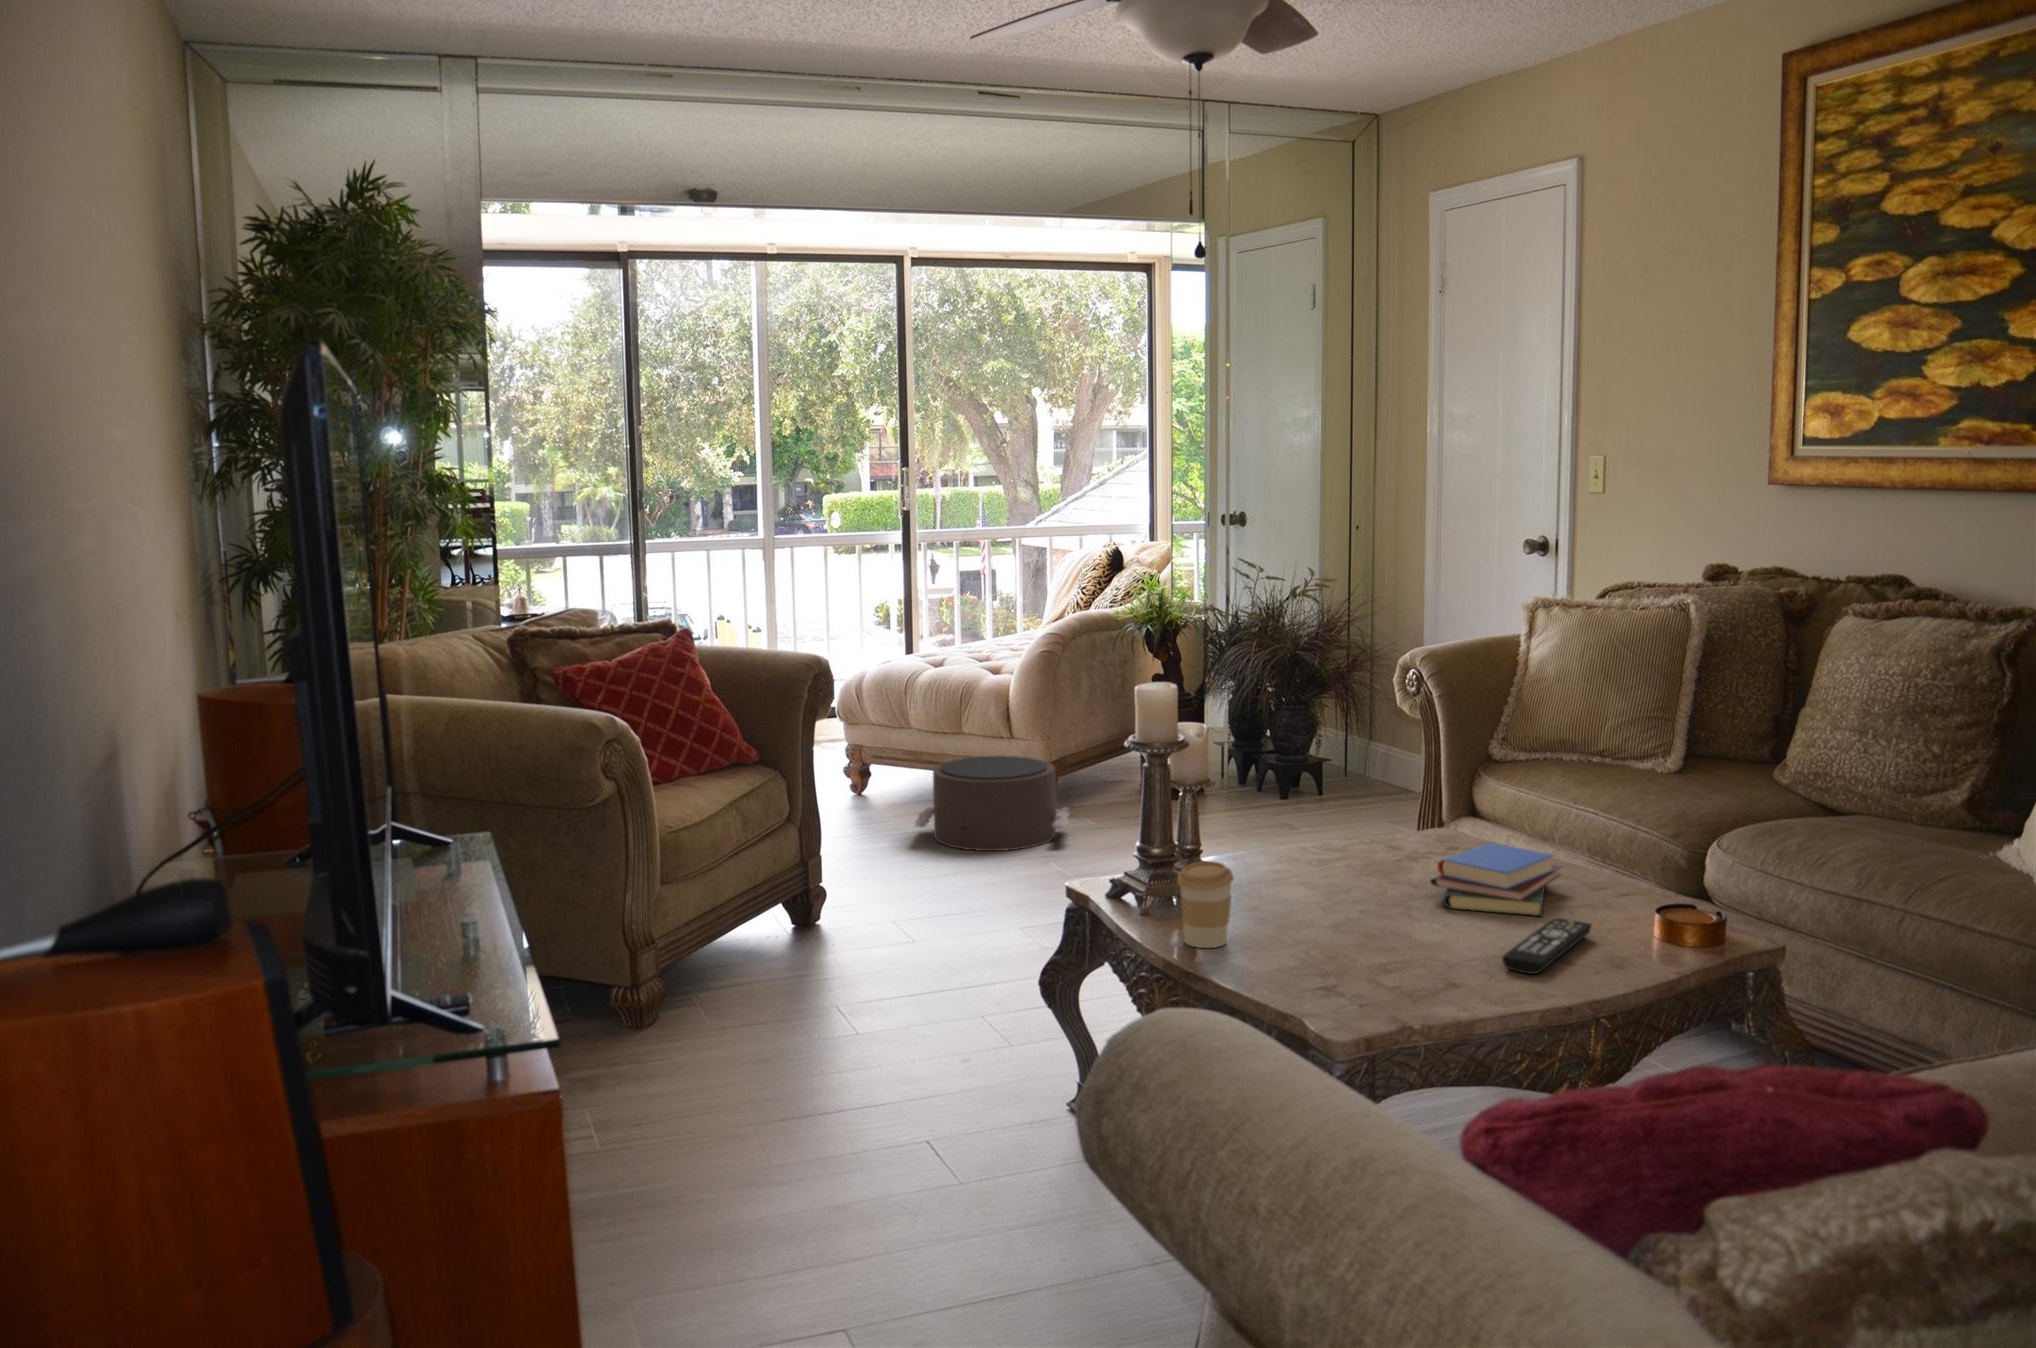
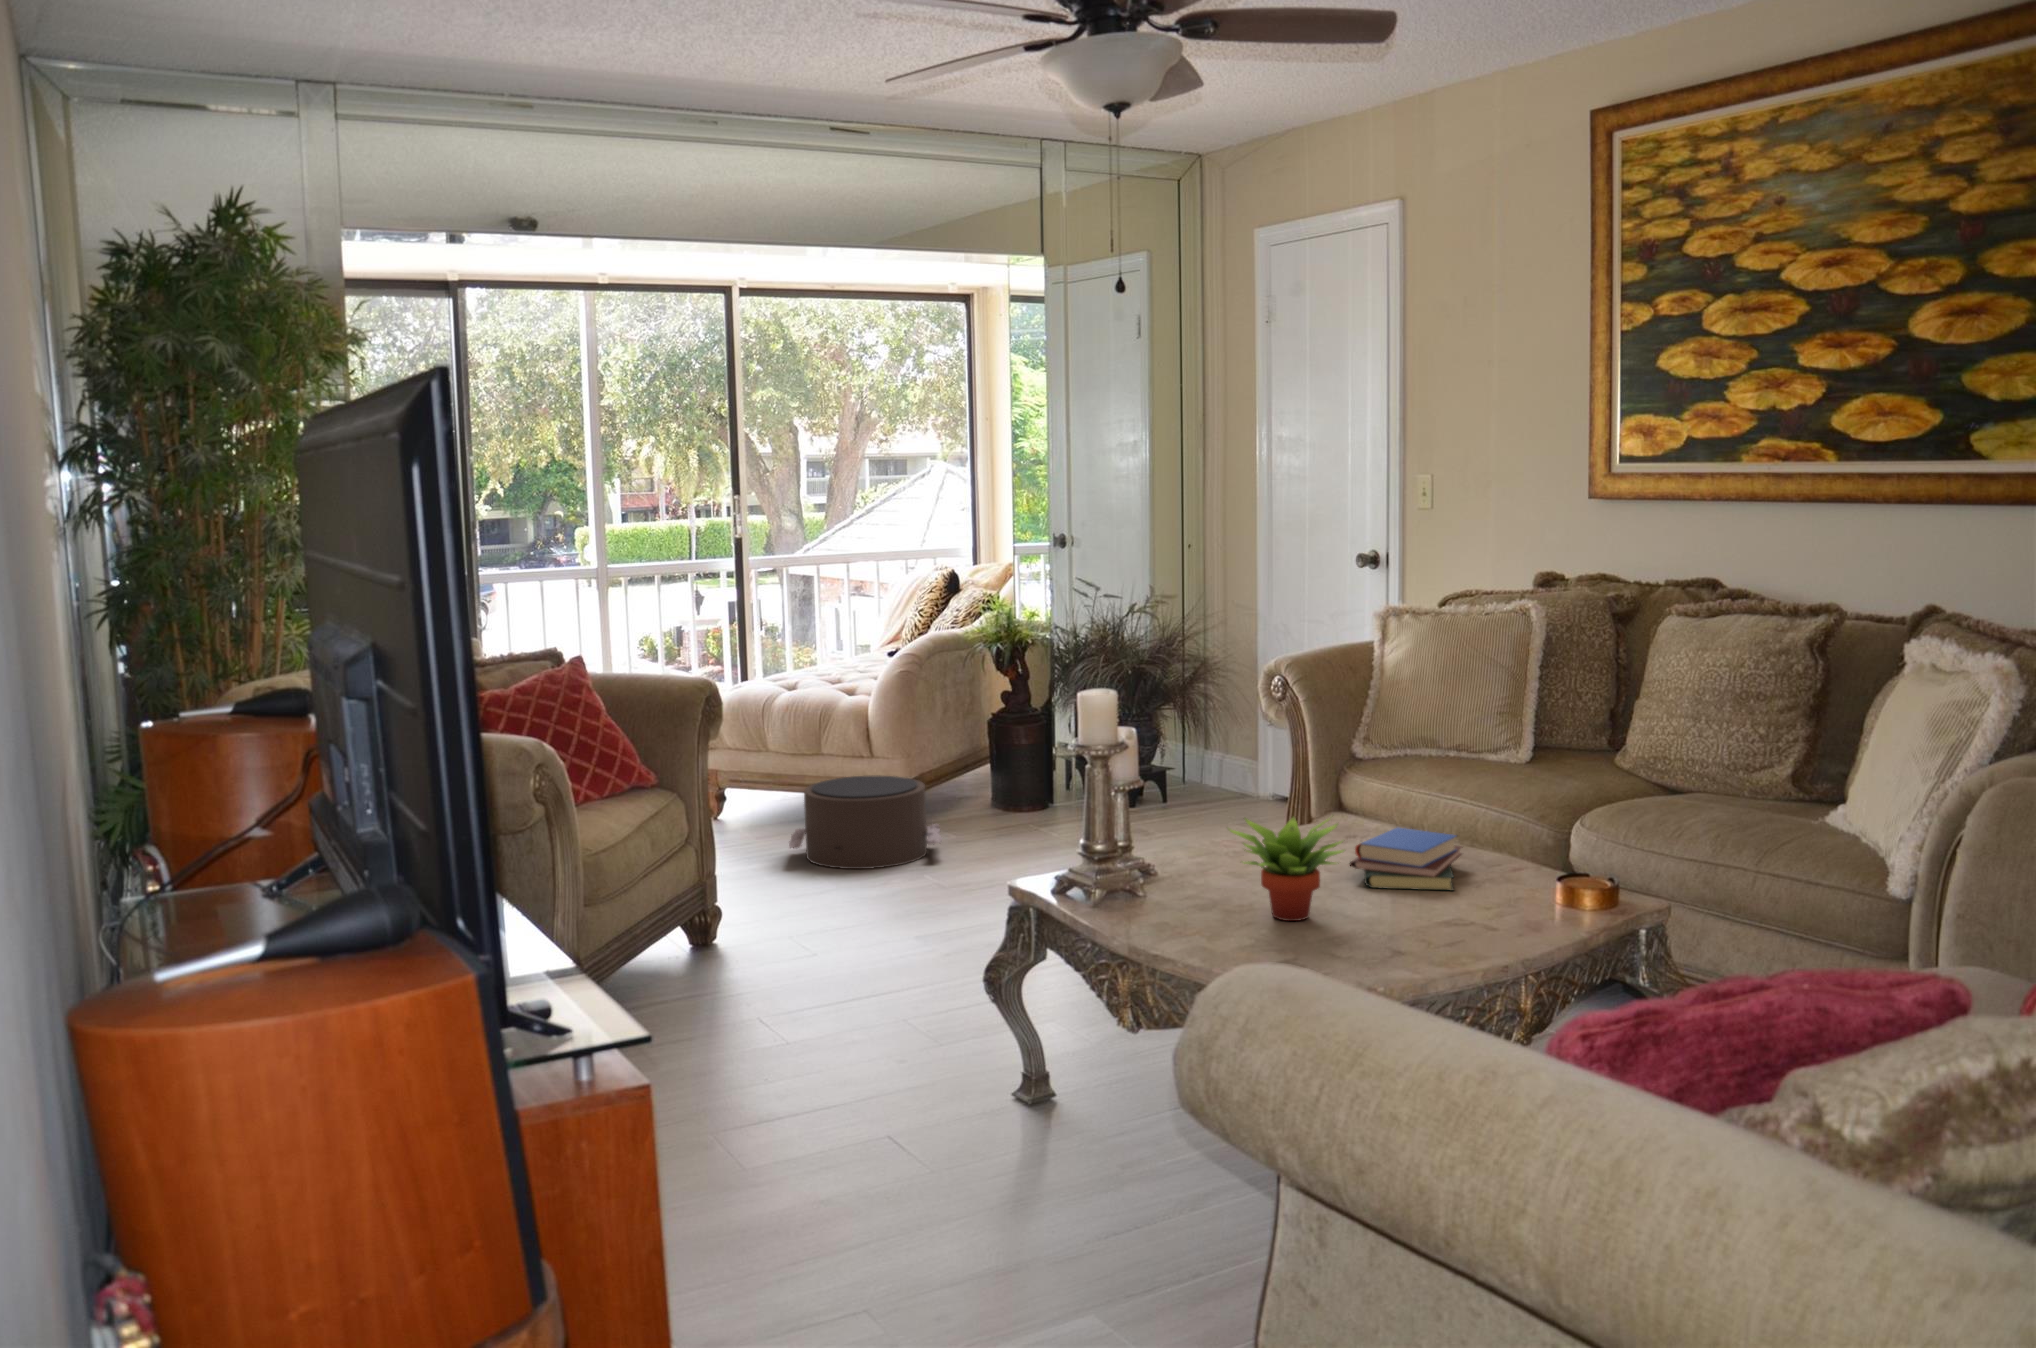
succulent plant: none [1281,829,1413,943] -> present [1228,816,1345,921]
coffee cup: present [1177,861,1234,948] -> none [1134,851,1187,932]
remote control: present [1502,918,1591,974] -> none [1437,890,1504,939]

